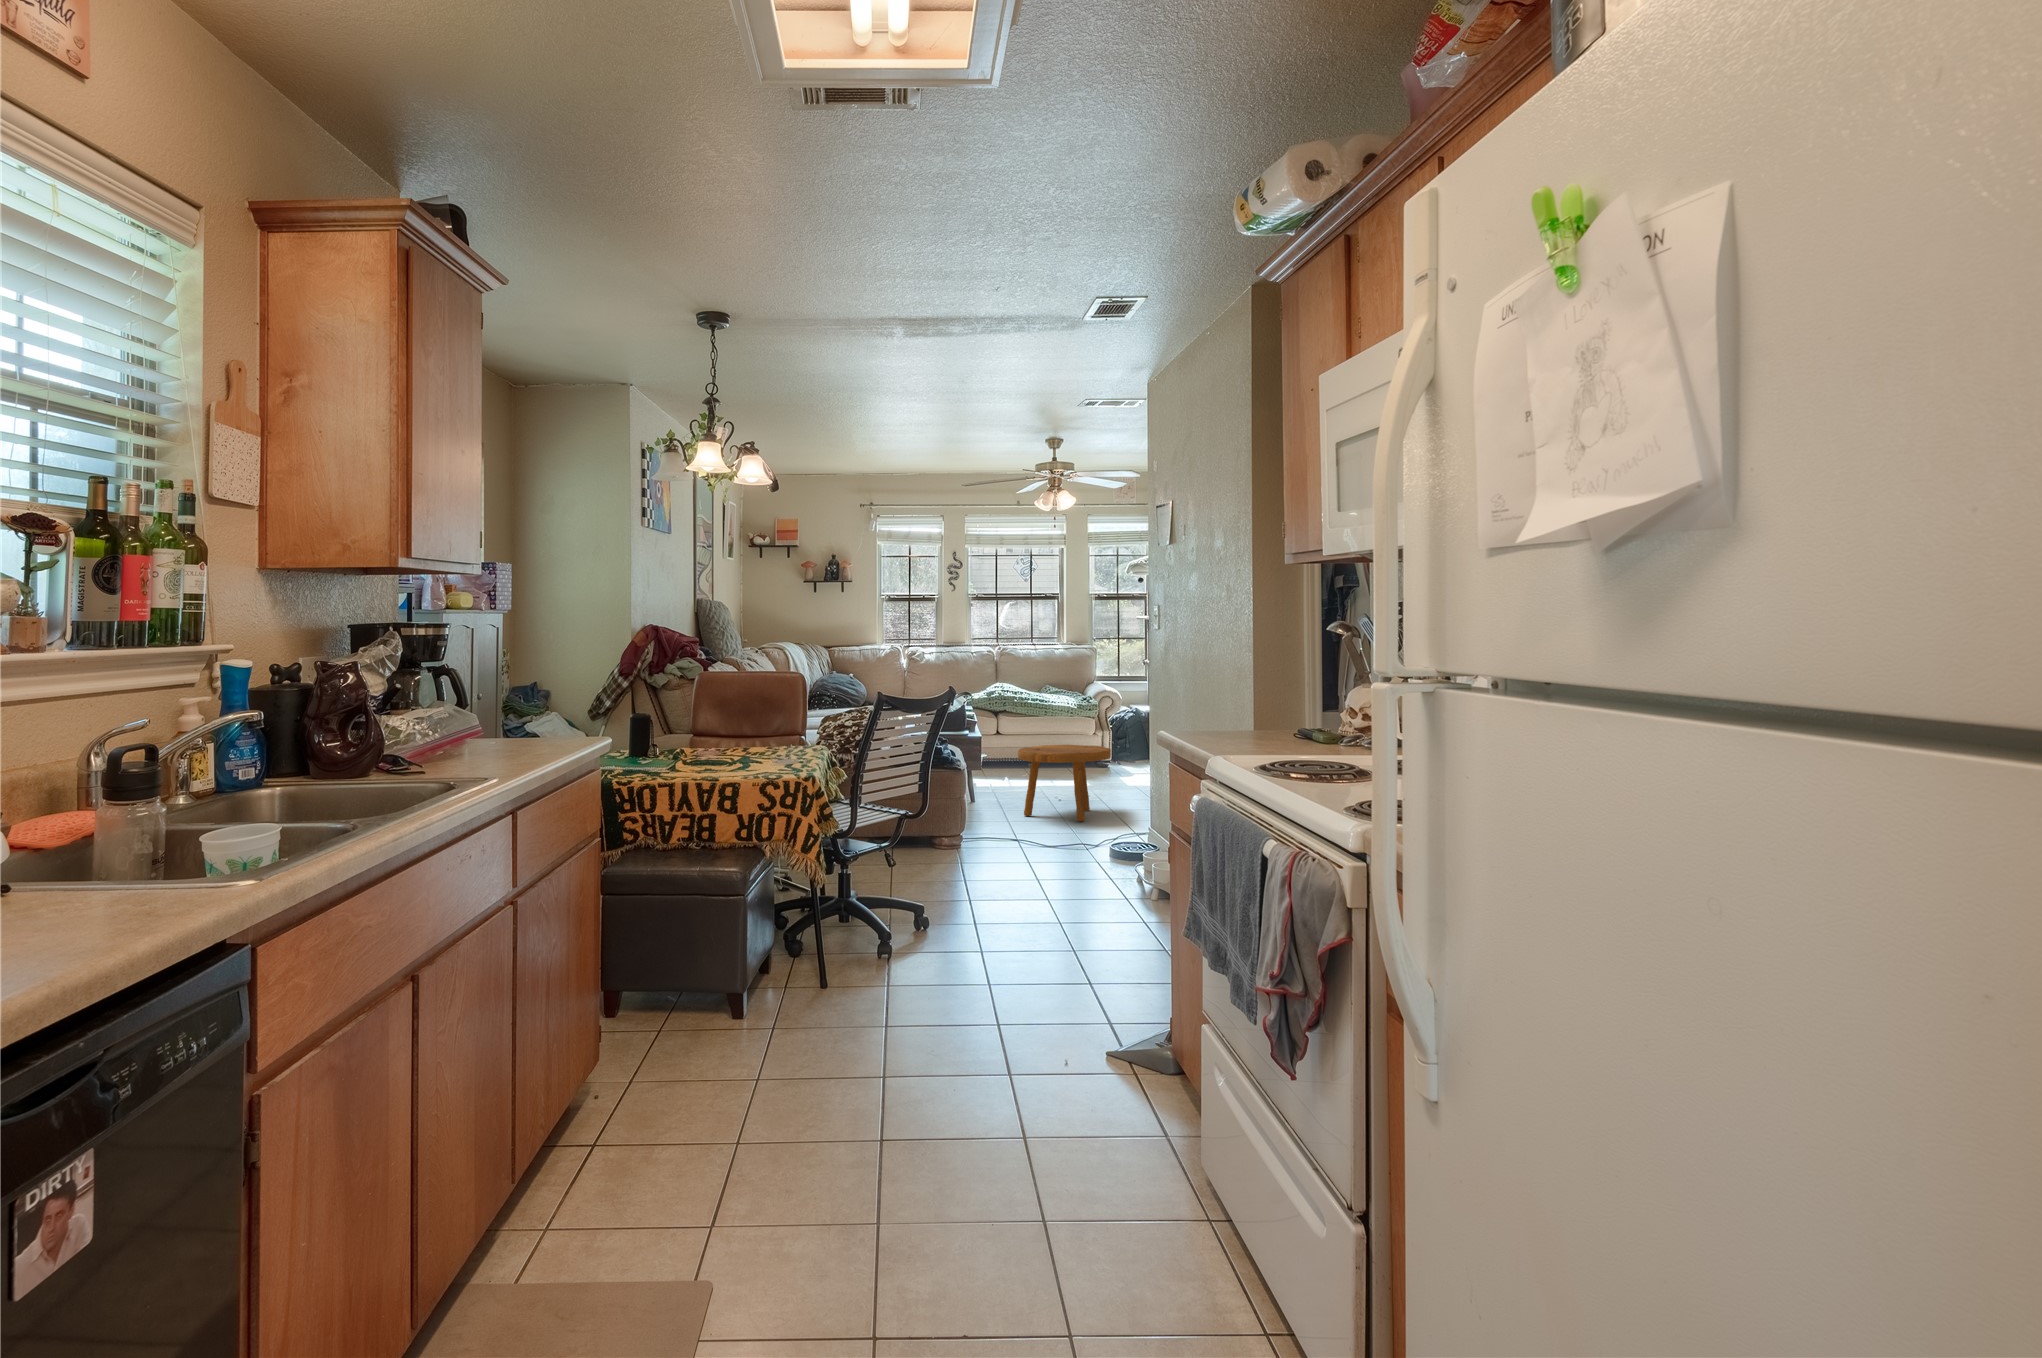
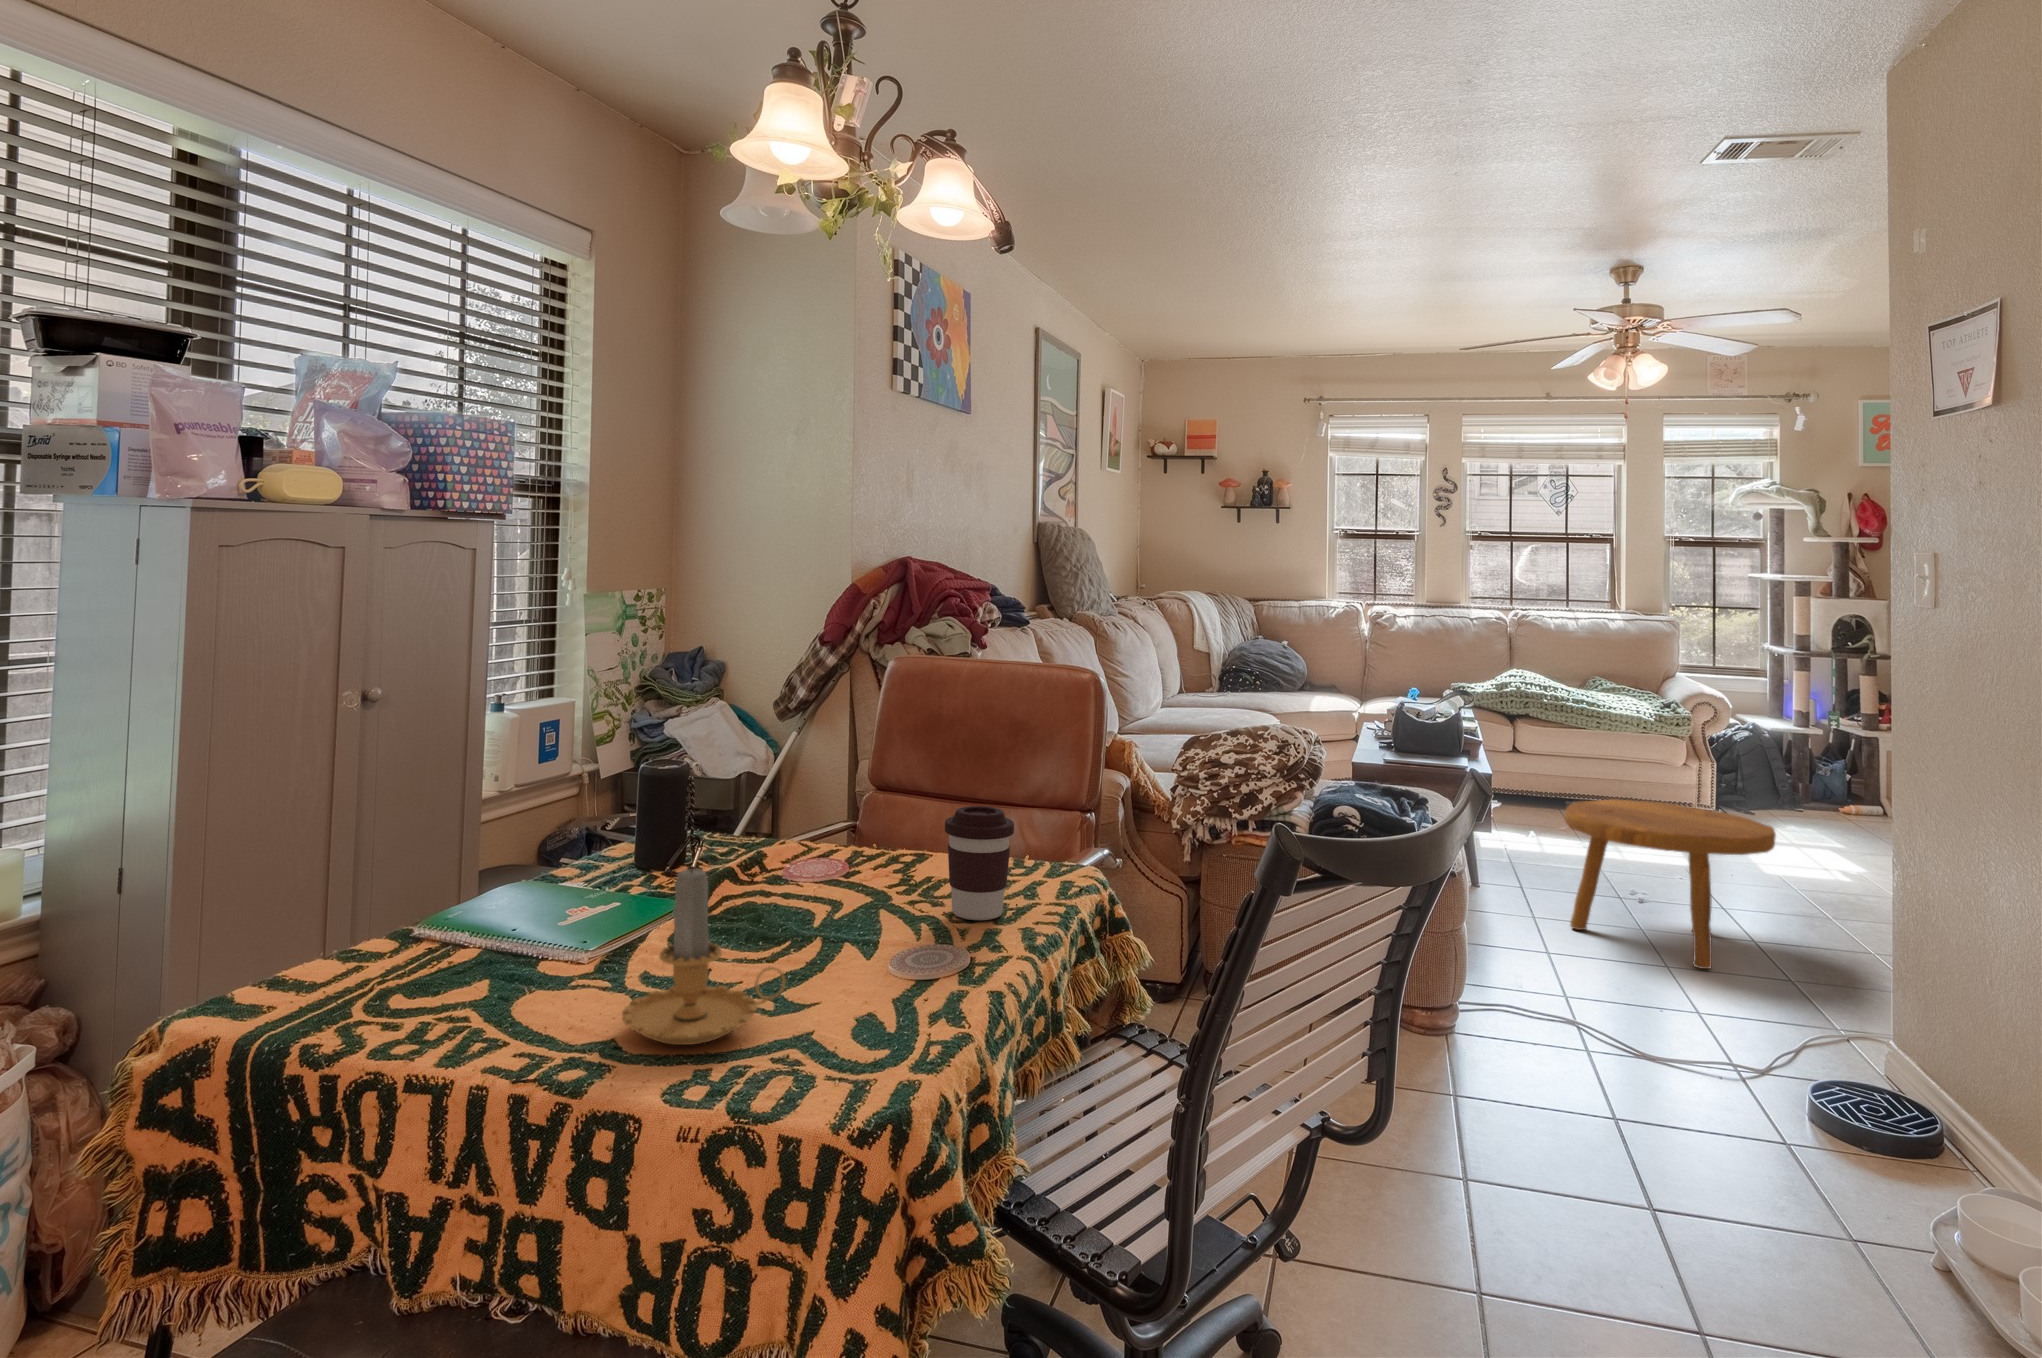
coffee cup: none [772,718,799,758] -> present [945,806,1014,920]
candle: none [708,722,754,775] -> present [622,865,785,1045]

